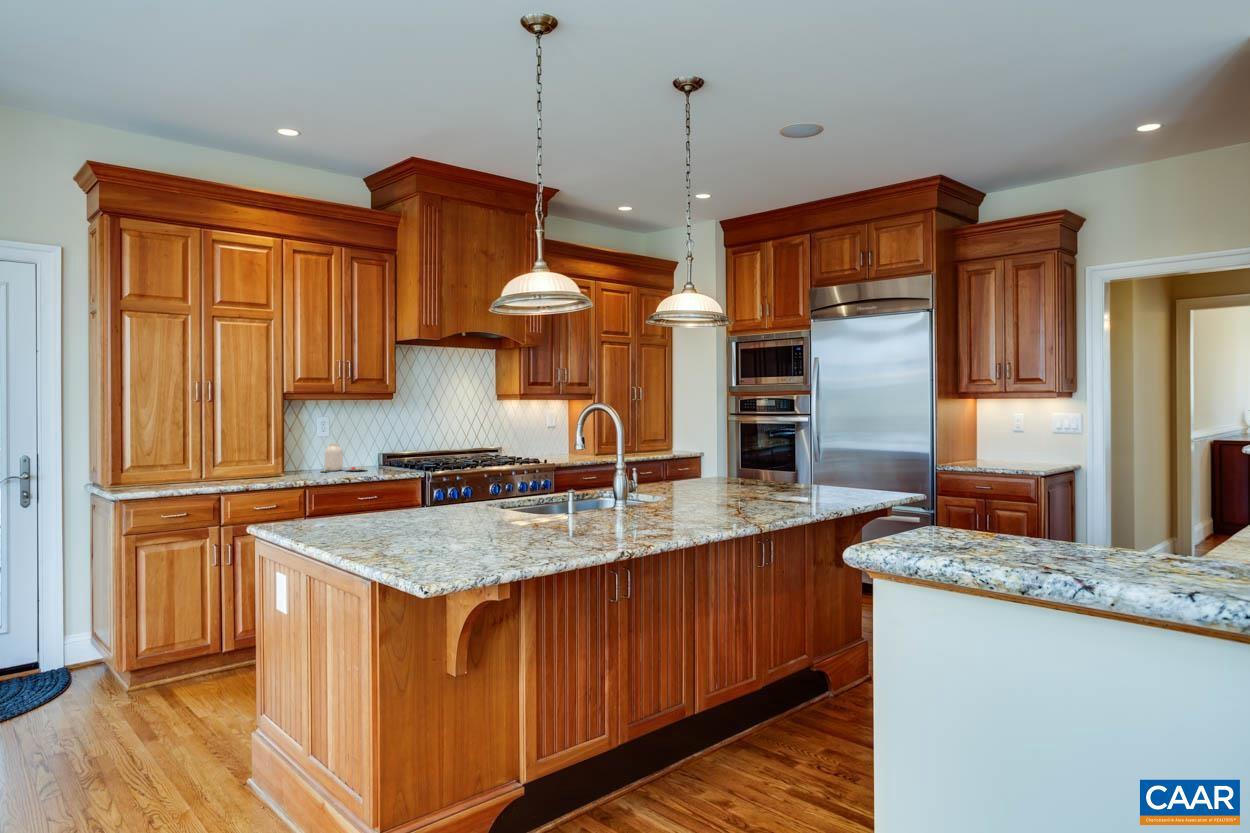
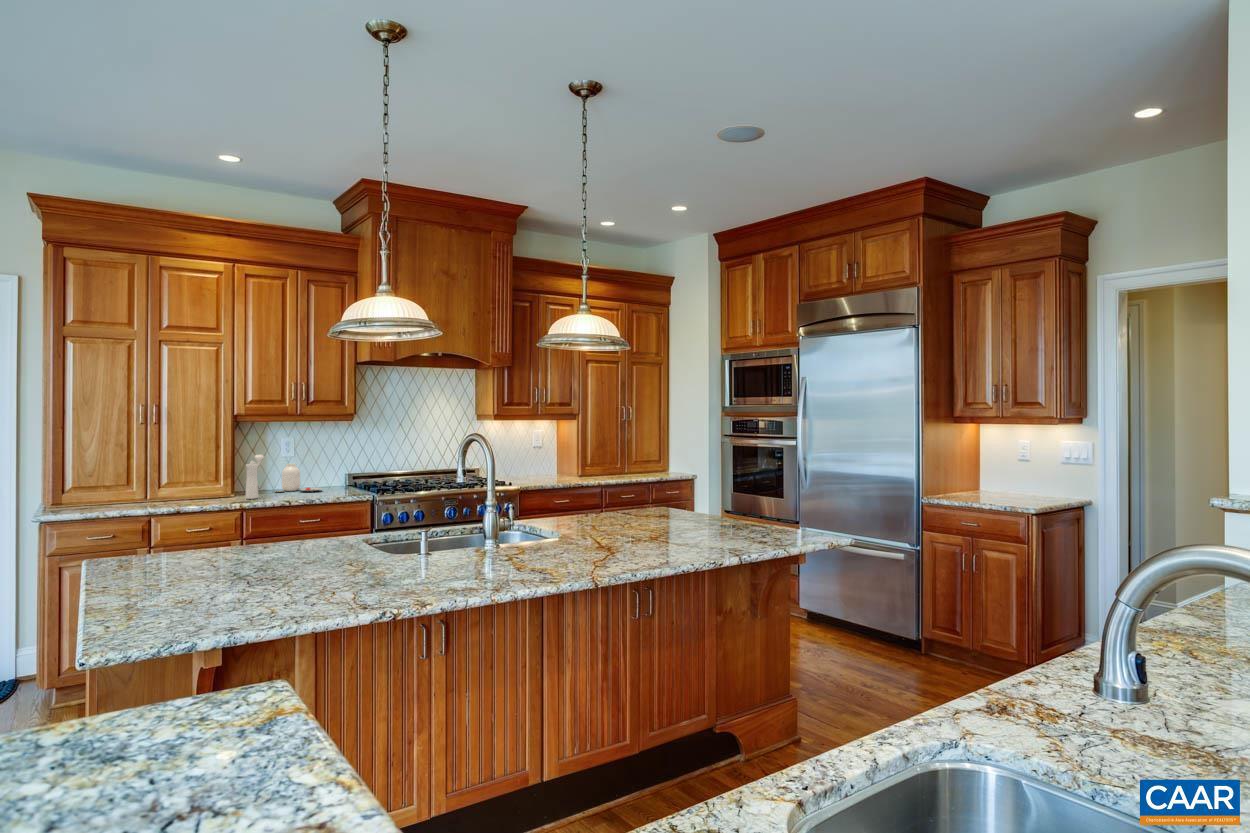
pepper mill: none [301,433,314,477] -> present [246,455,264,499]

